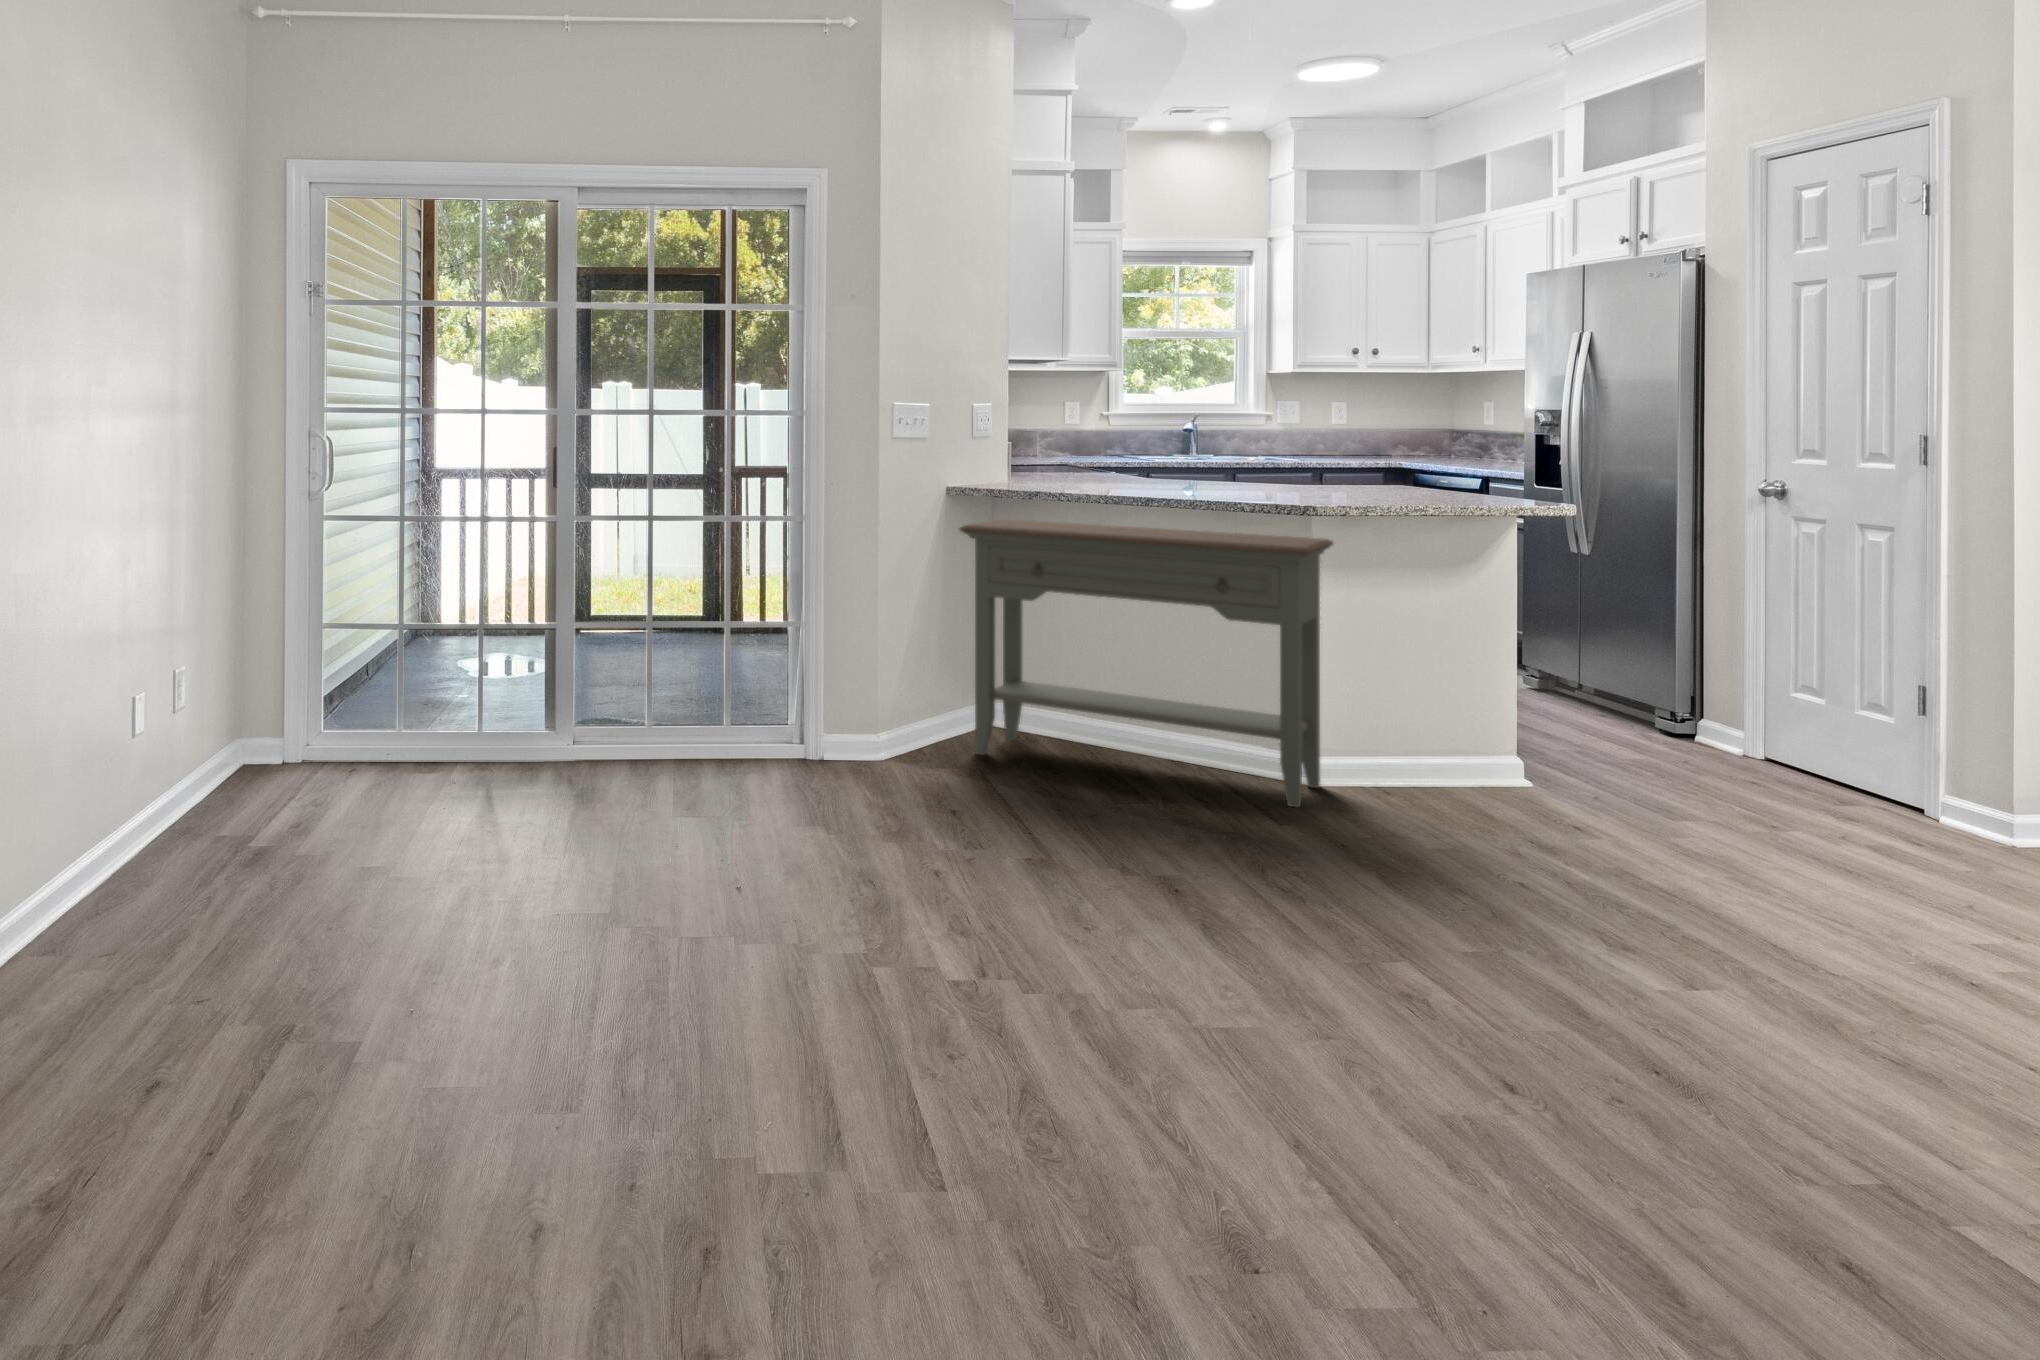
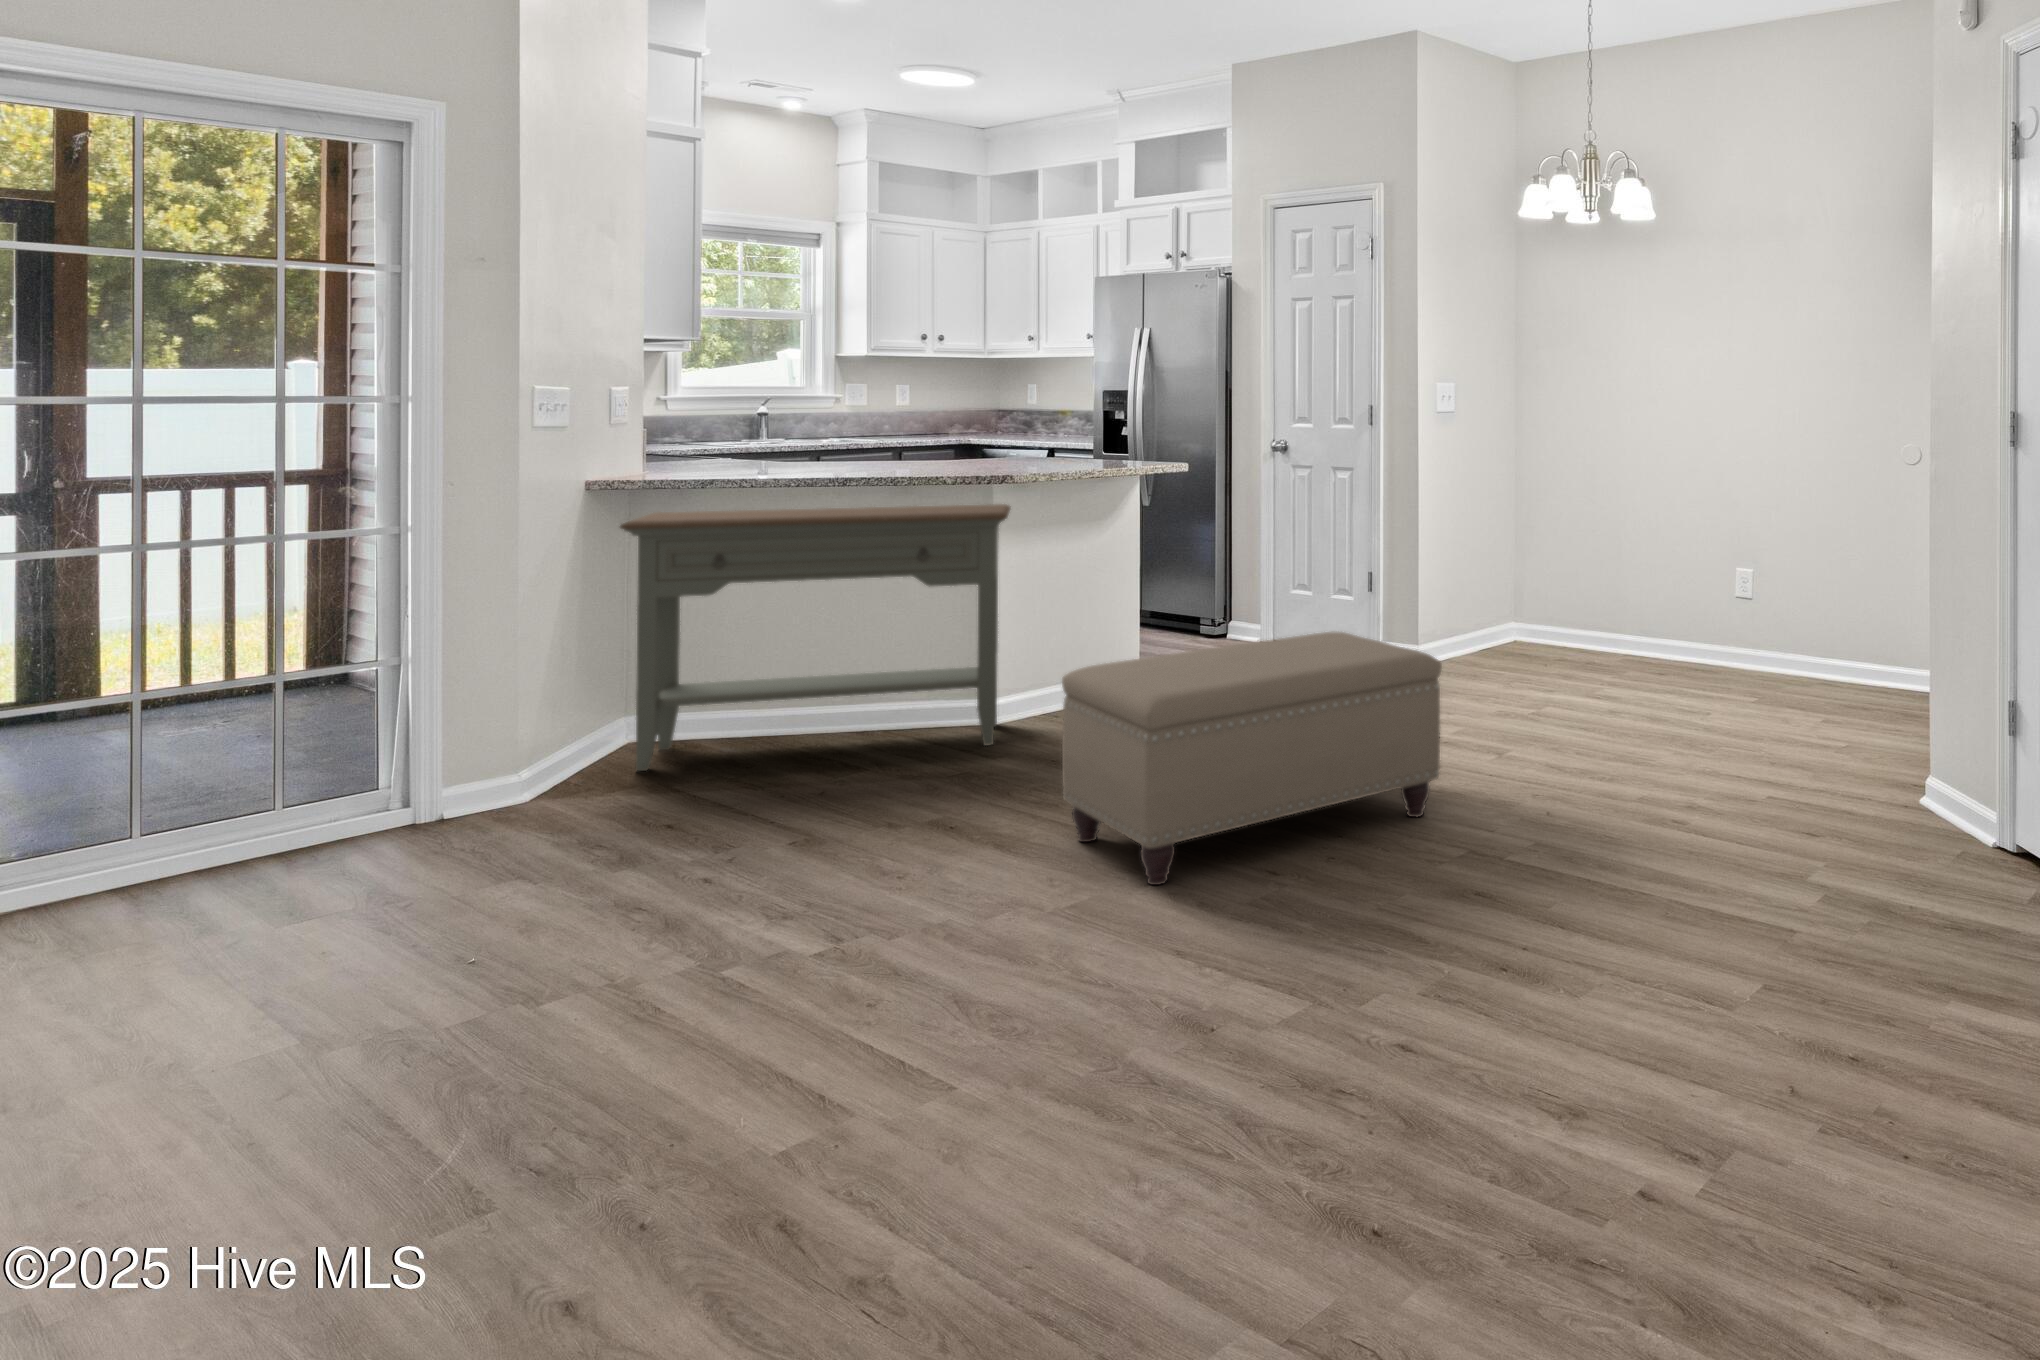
ottoman: none [1286,737,1858,1066] -> present [1062,632,1442,885]

